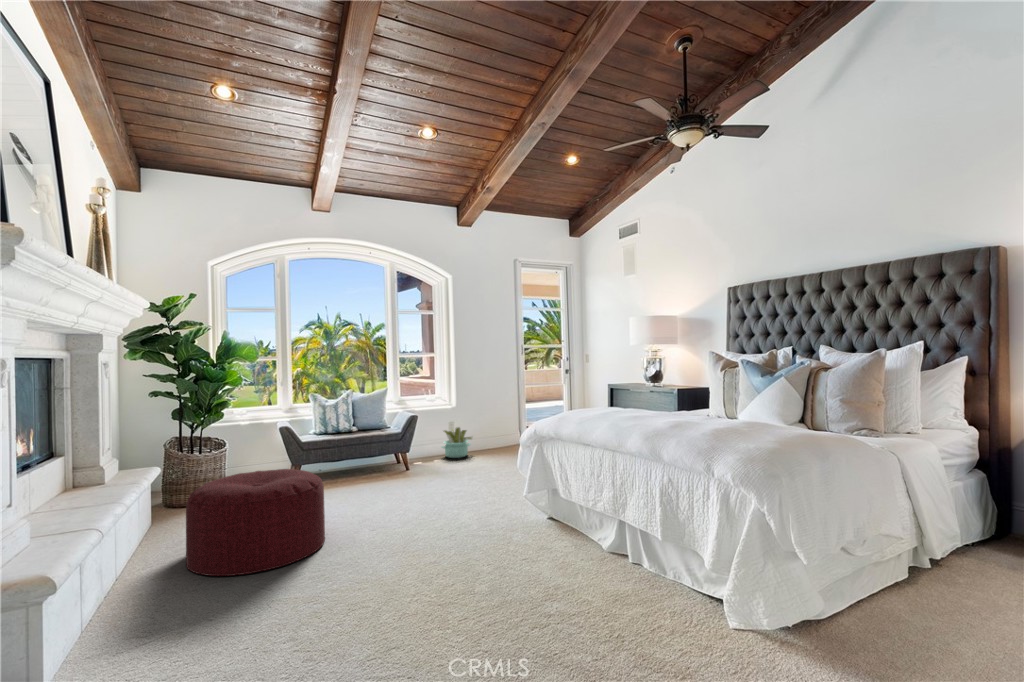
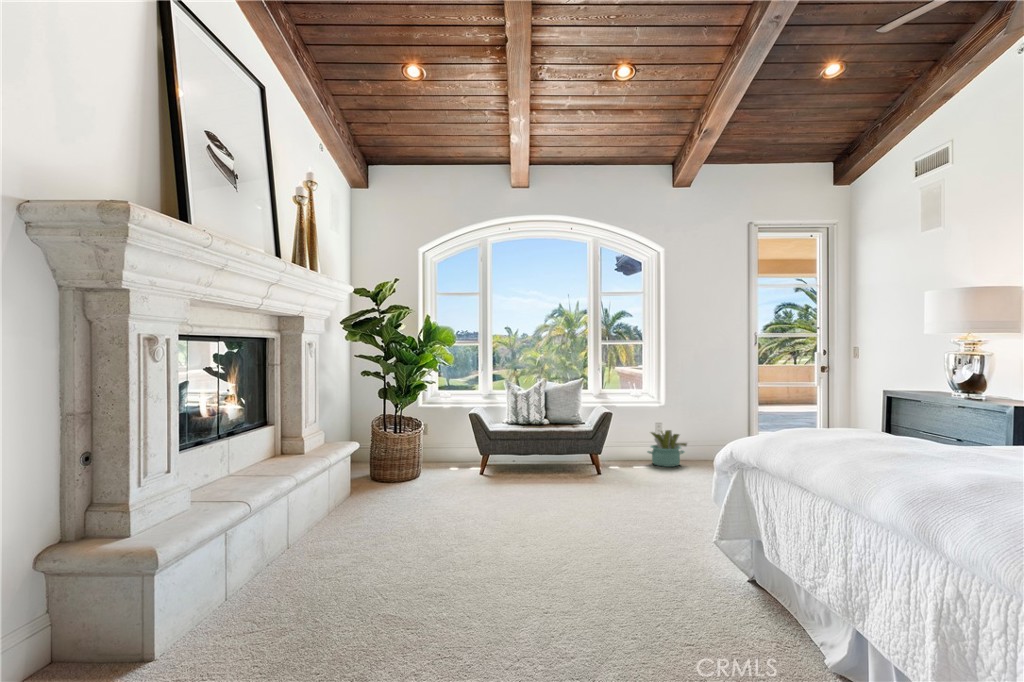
ottoman: present [186,469,325,576] -> none [347,458,481,568]

